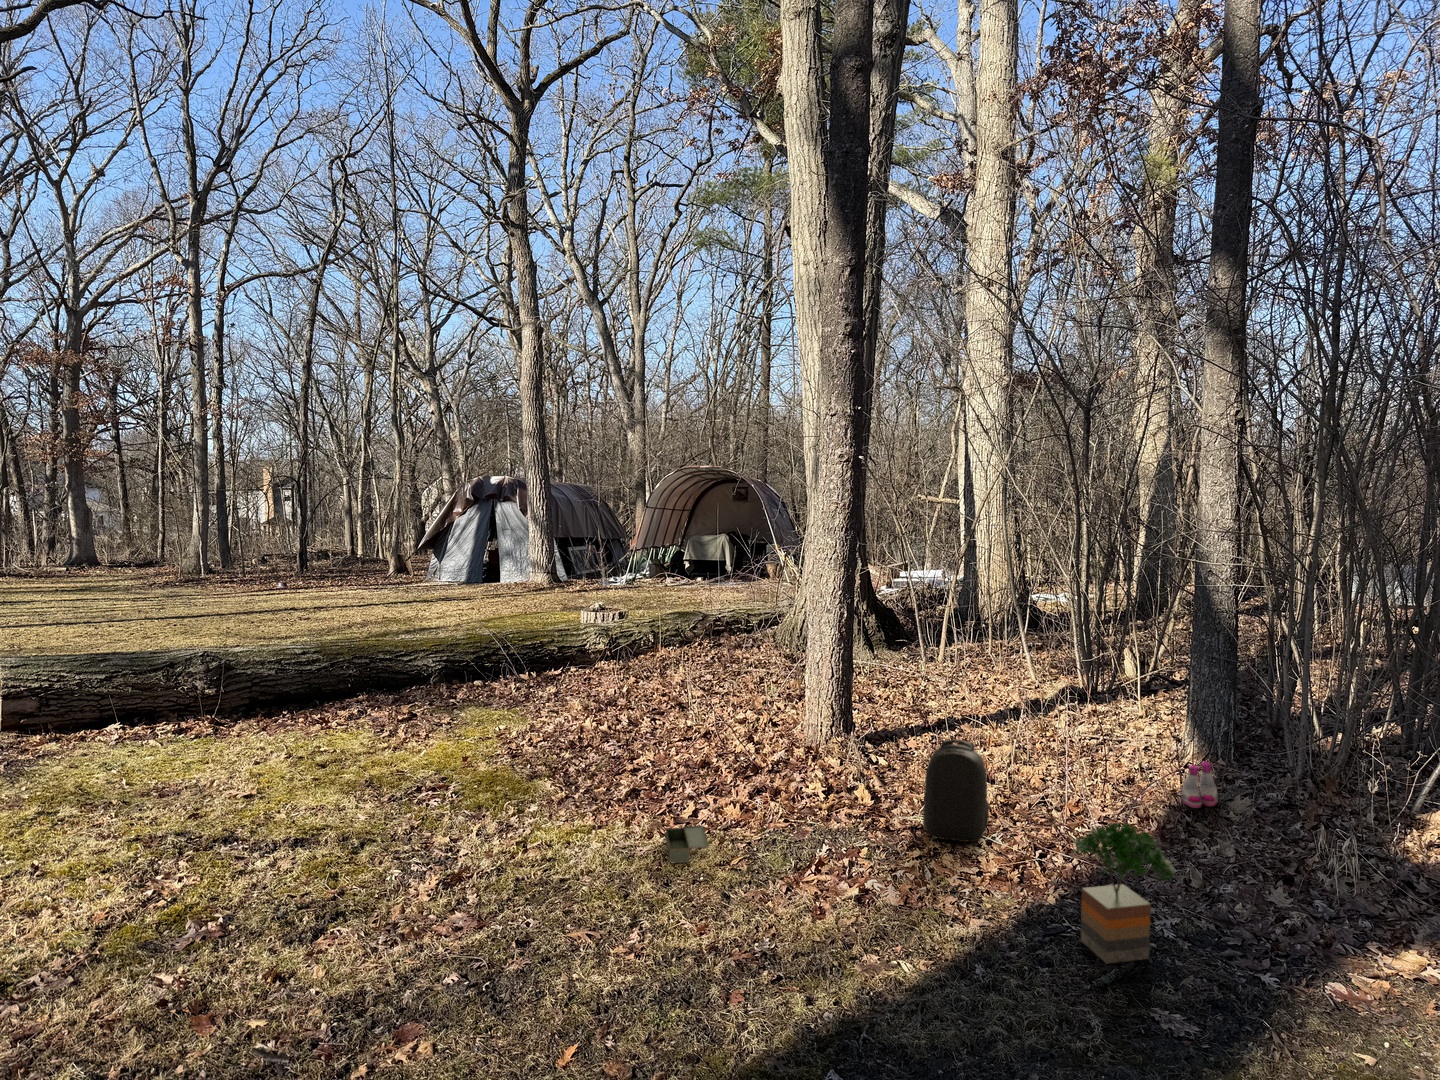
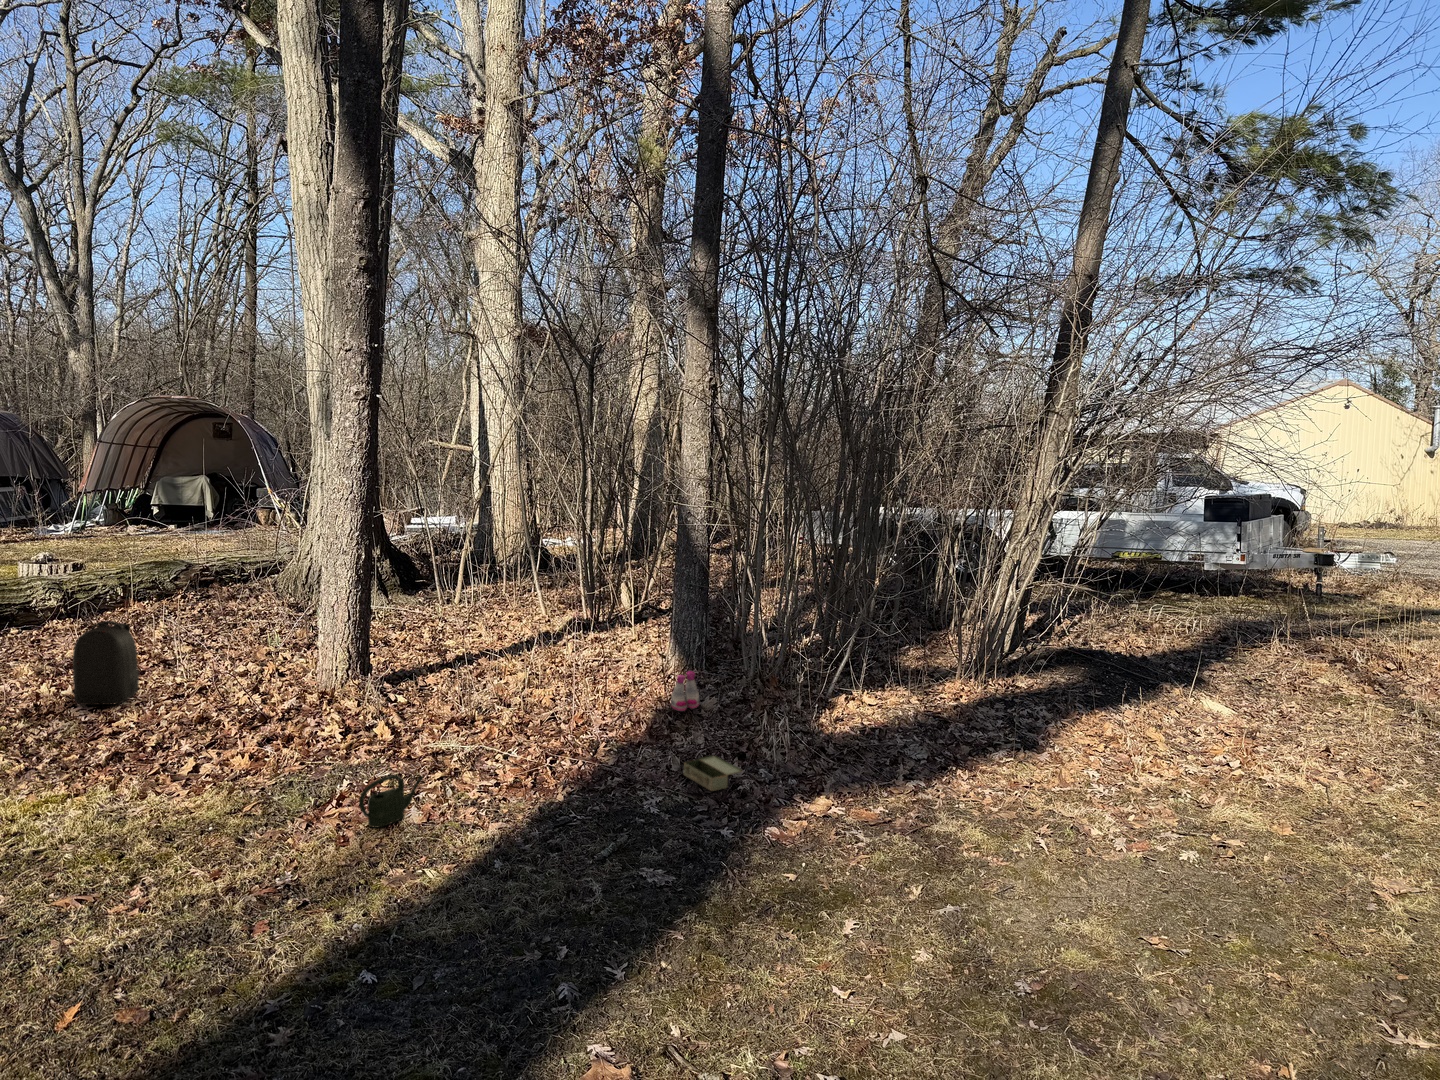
backpack: present [923,739,989,842] -> present [73,621,140,705]
potted tree: present [1073,822,1174,964] -> none [576,718,661,840]
toolbox: present [663,825,709,863] -> present [684,756,742,791]
watering can: none [836,851,902,905] -> present [359,775,424,828]

